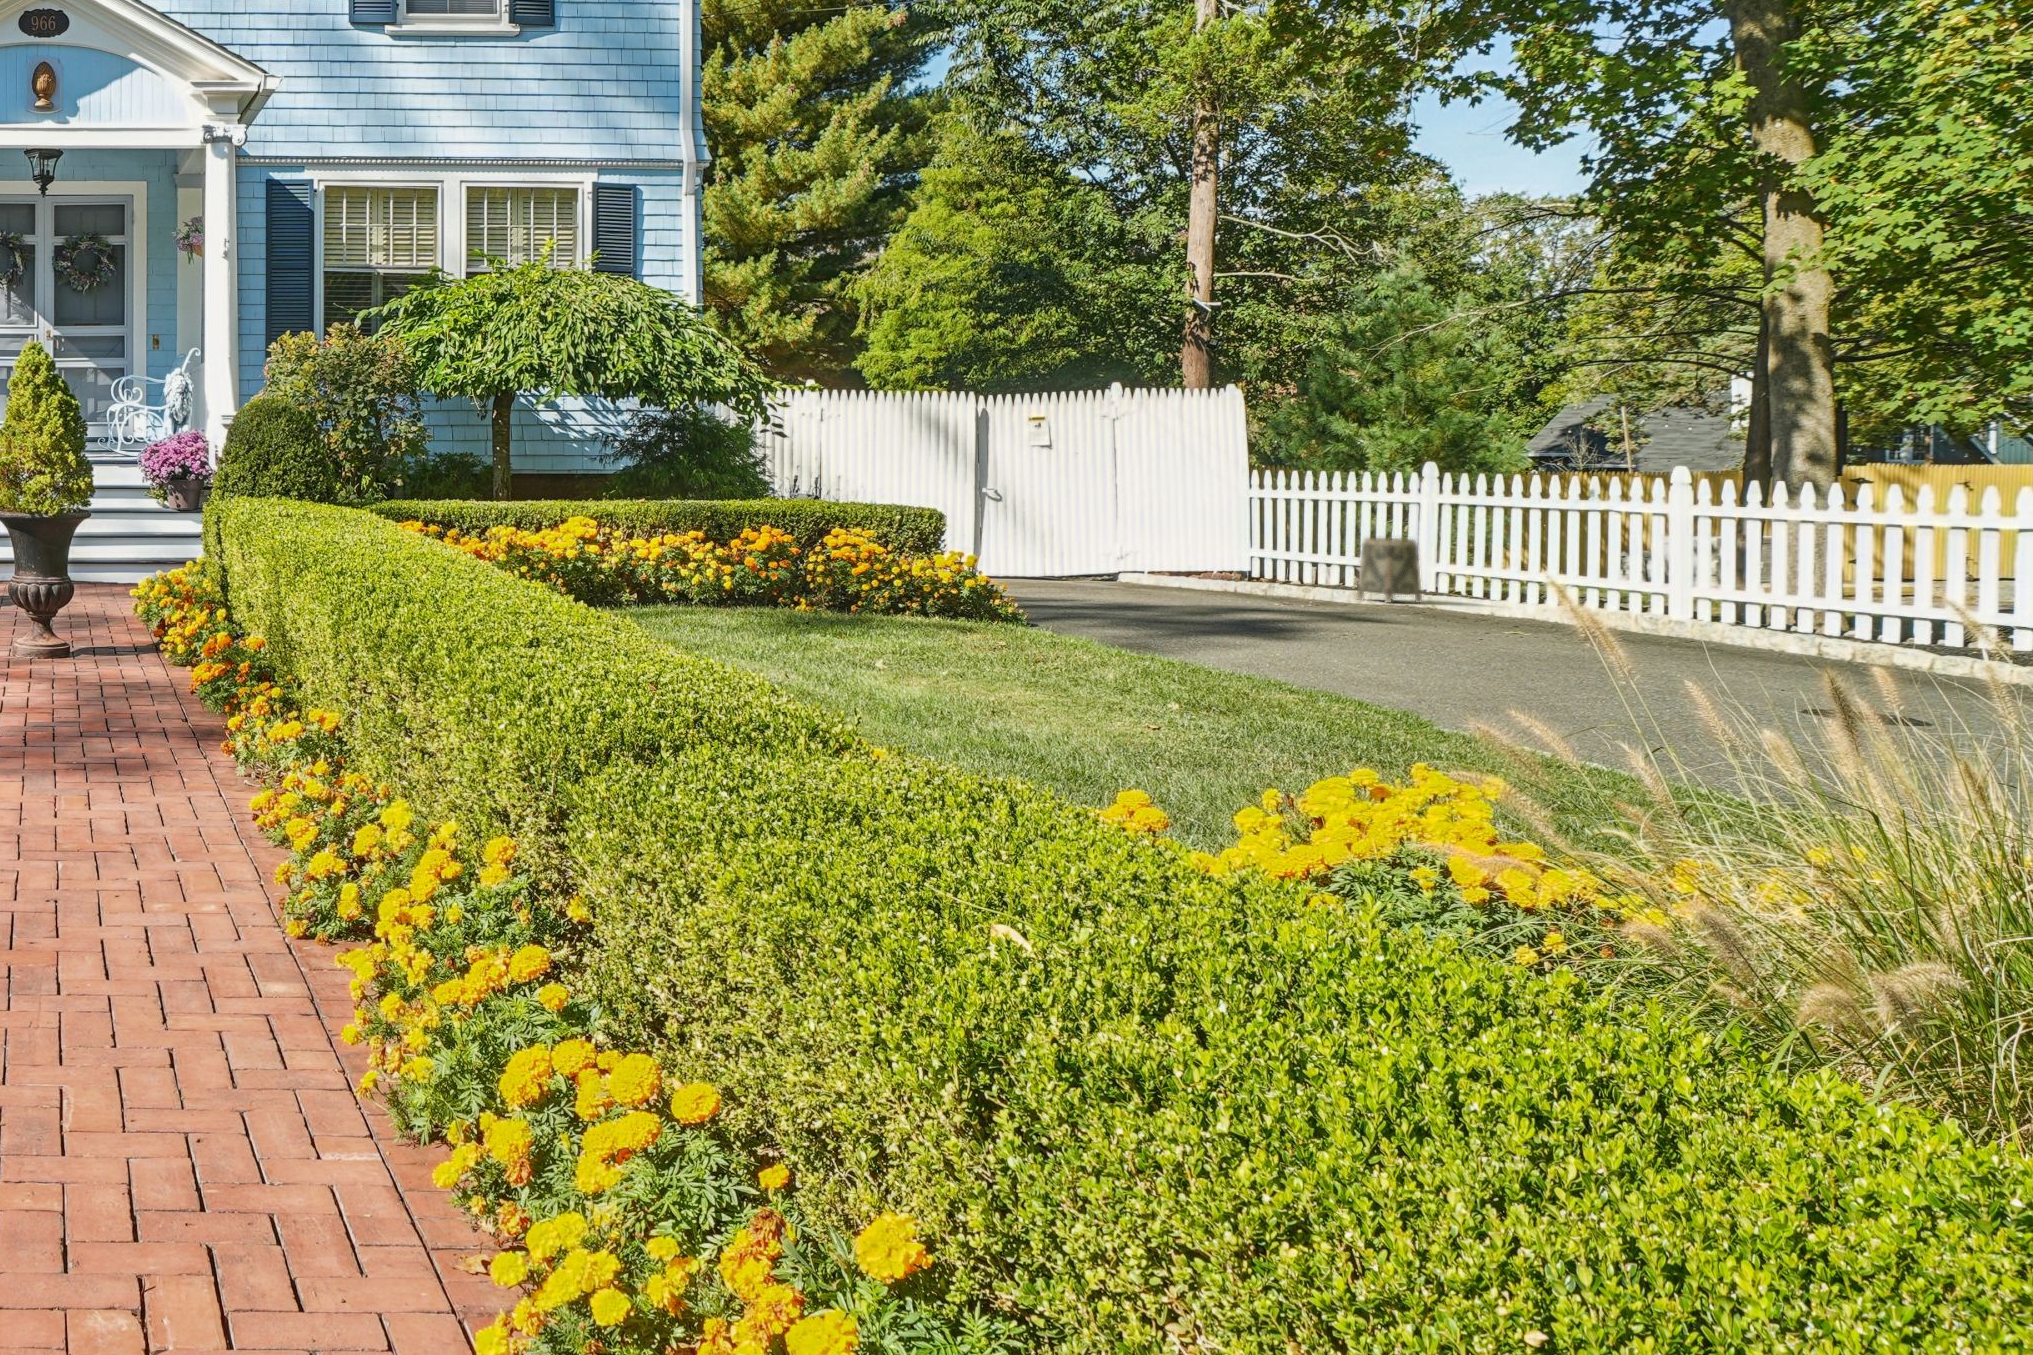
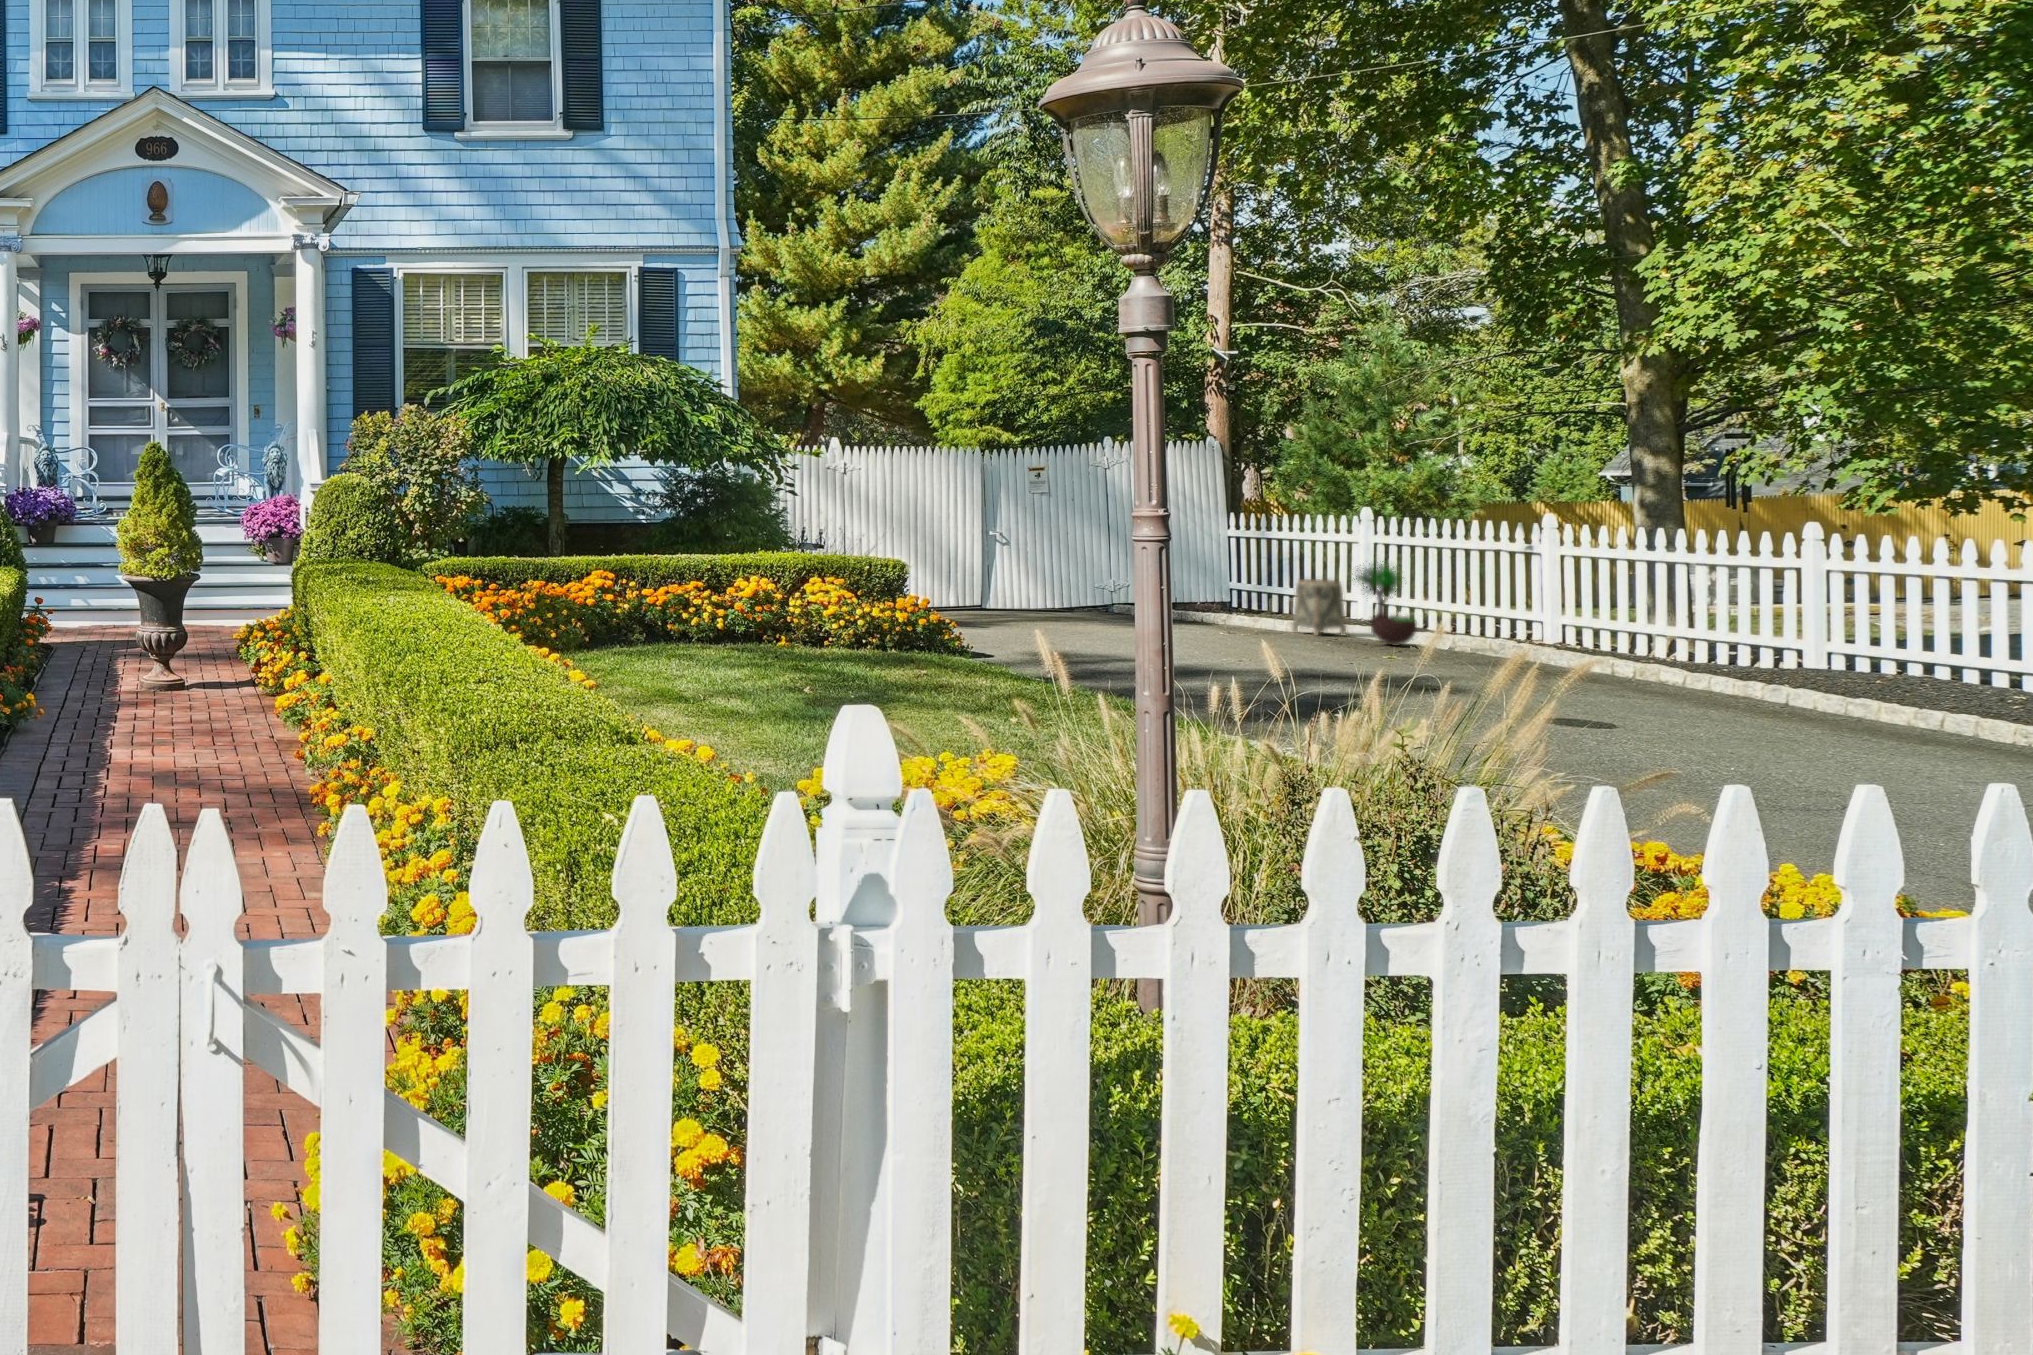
potted tree: none [1433,507,1519,613] -> present [1354,561,1417,645]

